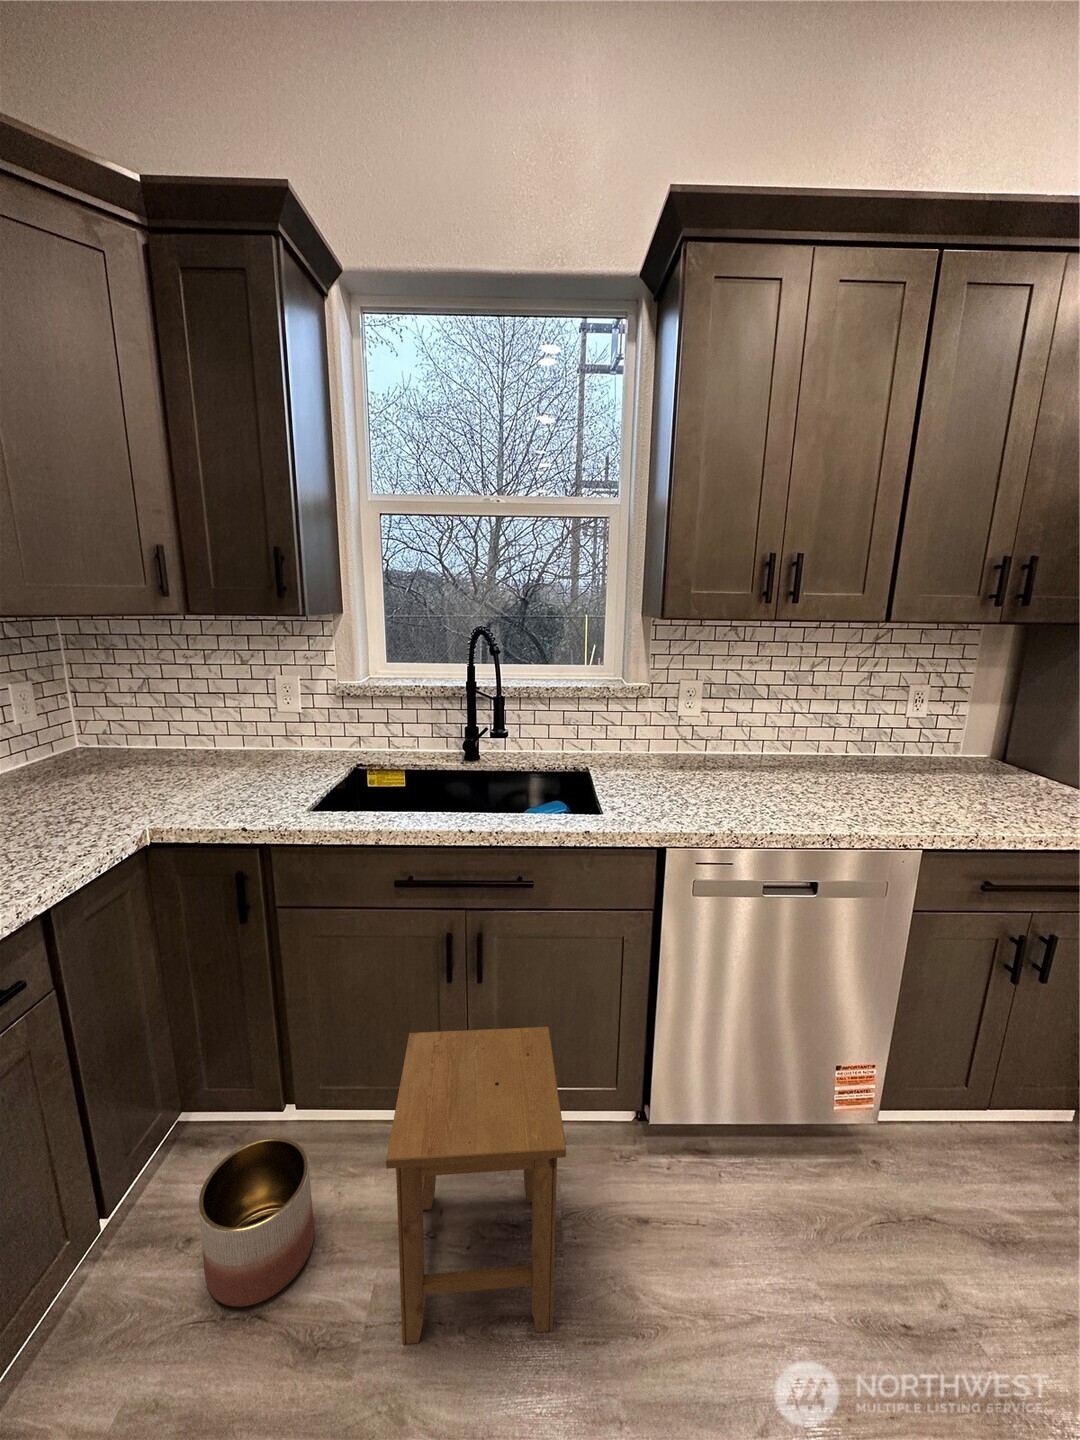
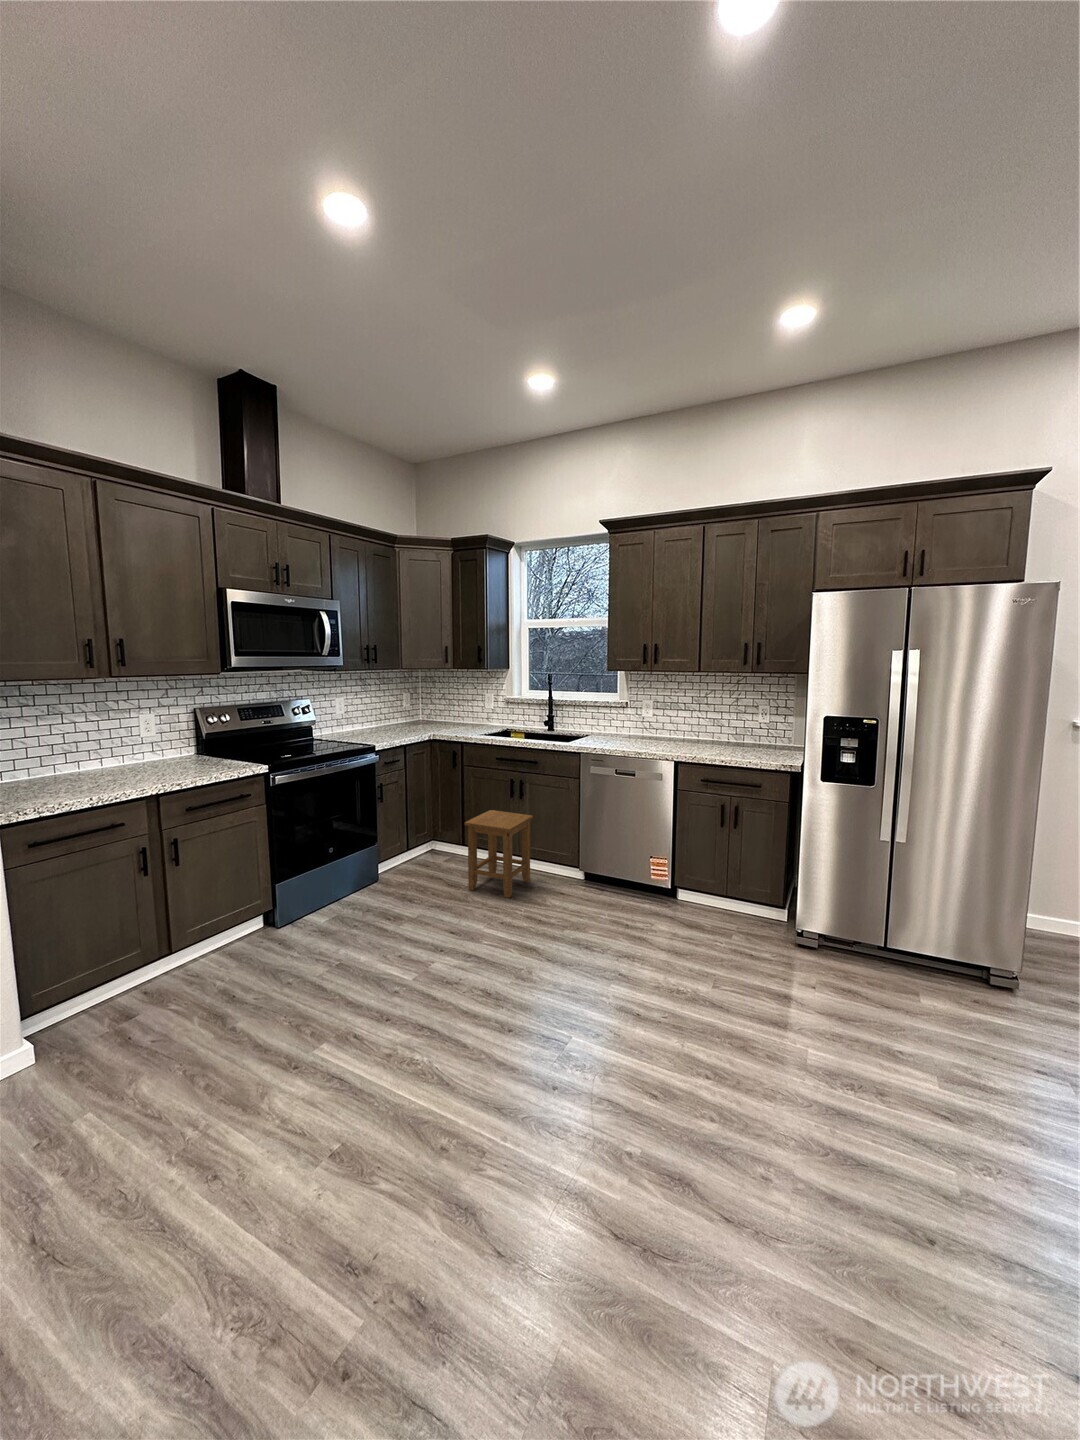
planter: present [198,1137,314,1307] -> none [426,839,458,876]

